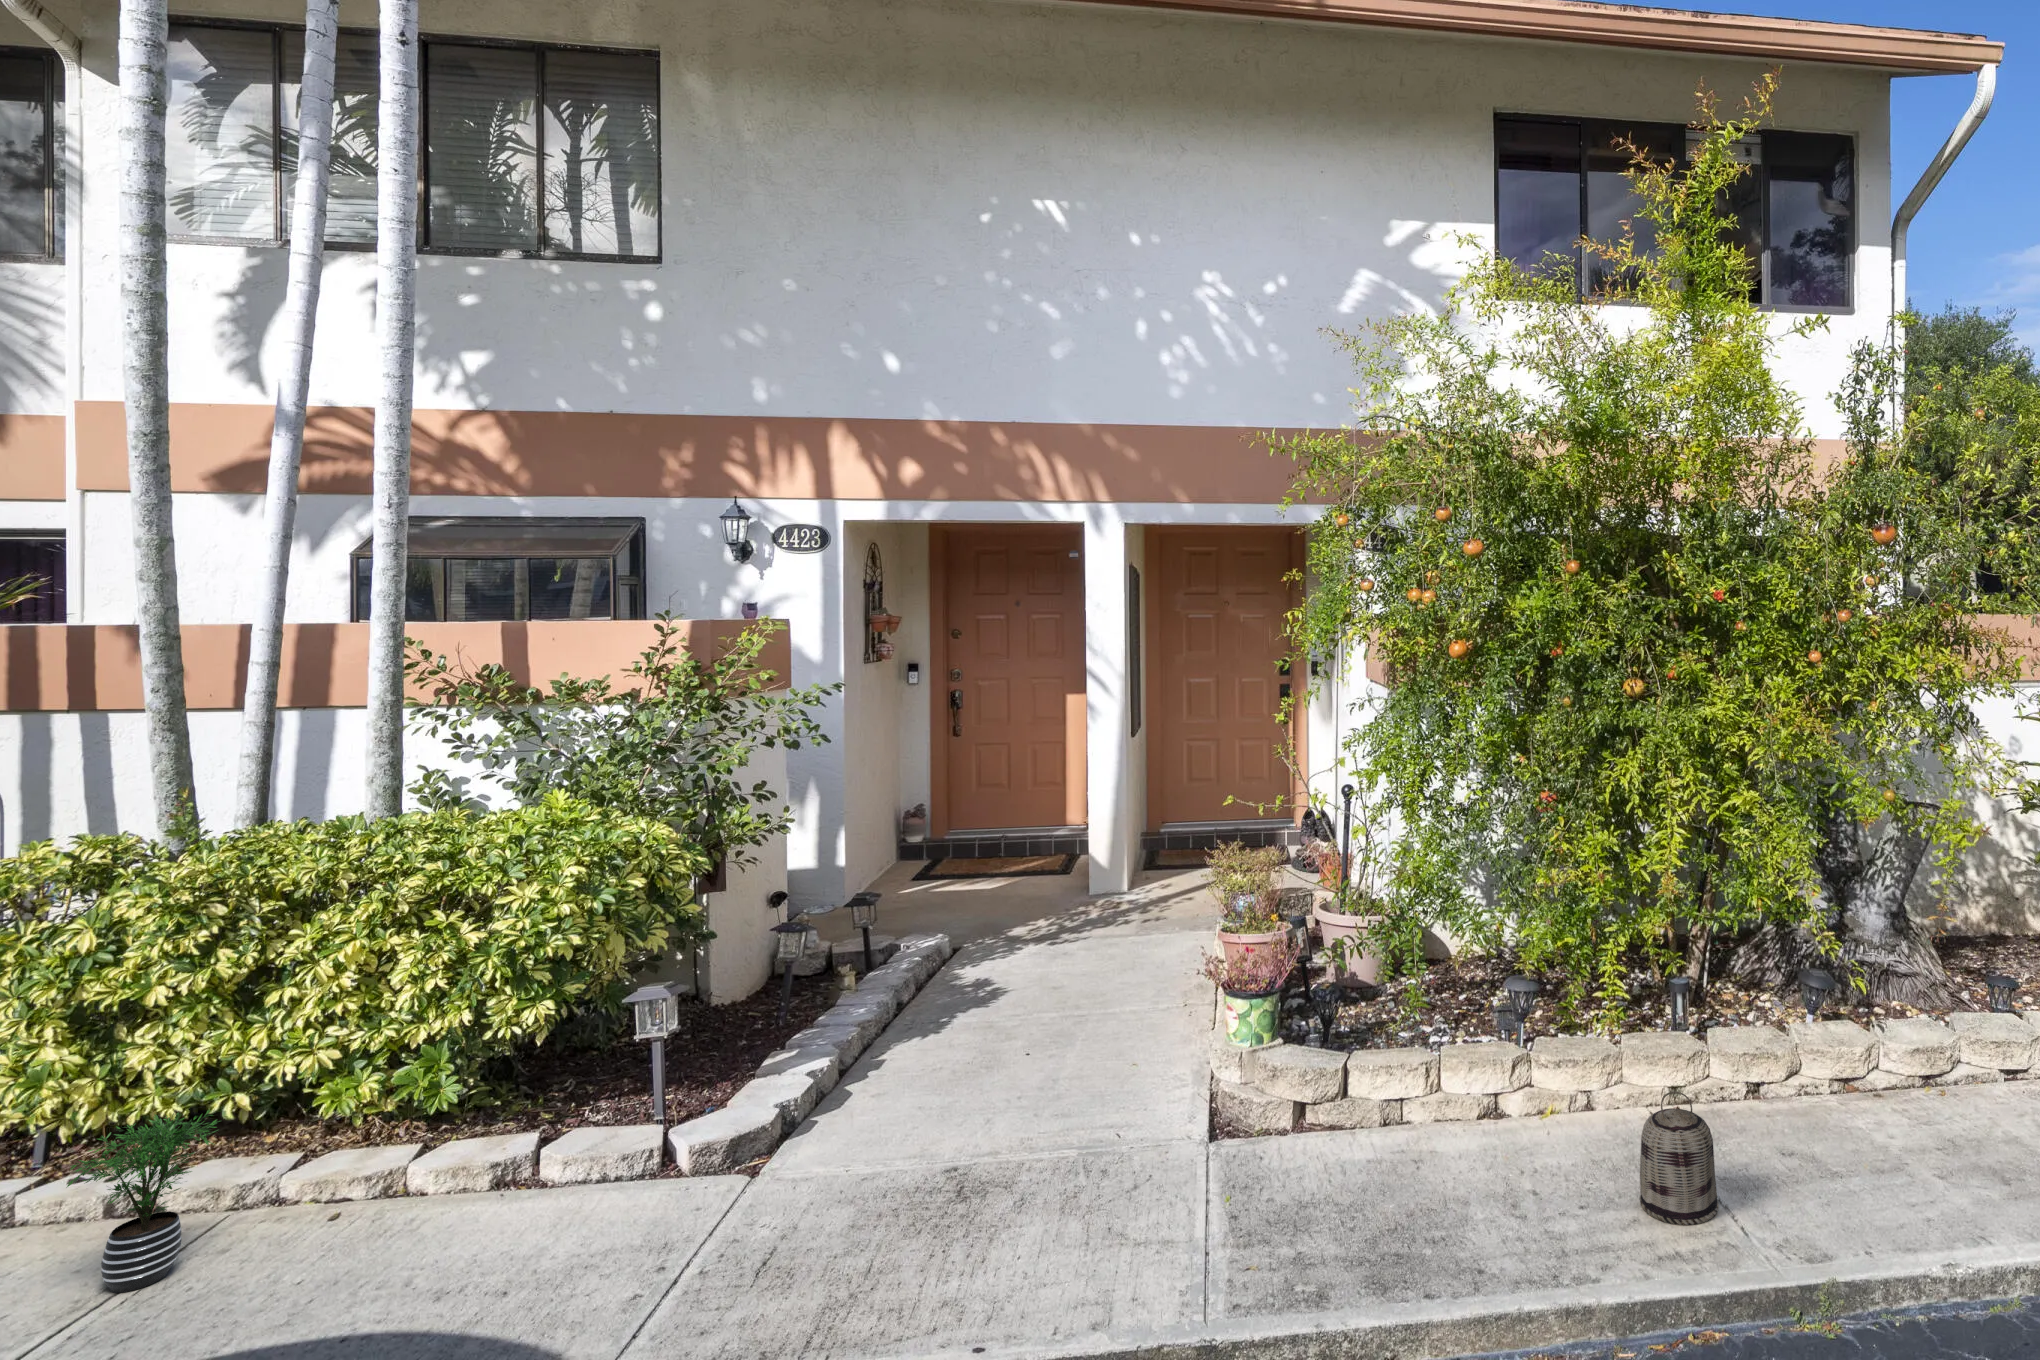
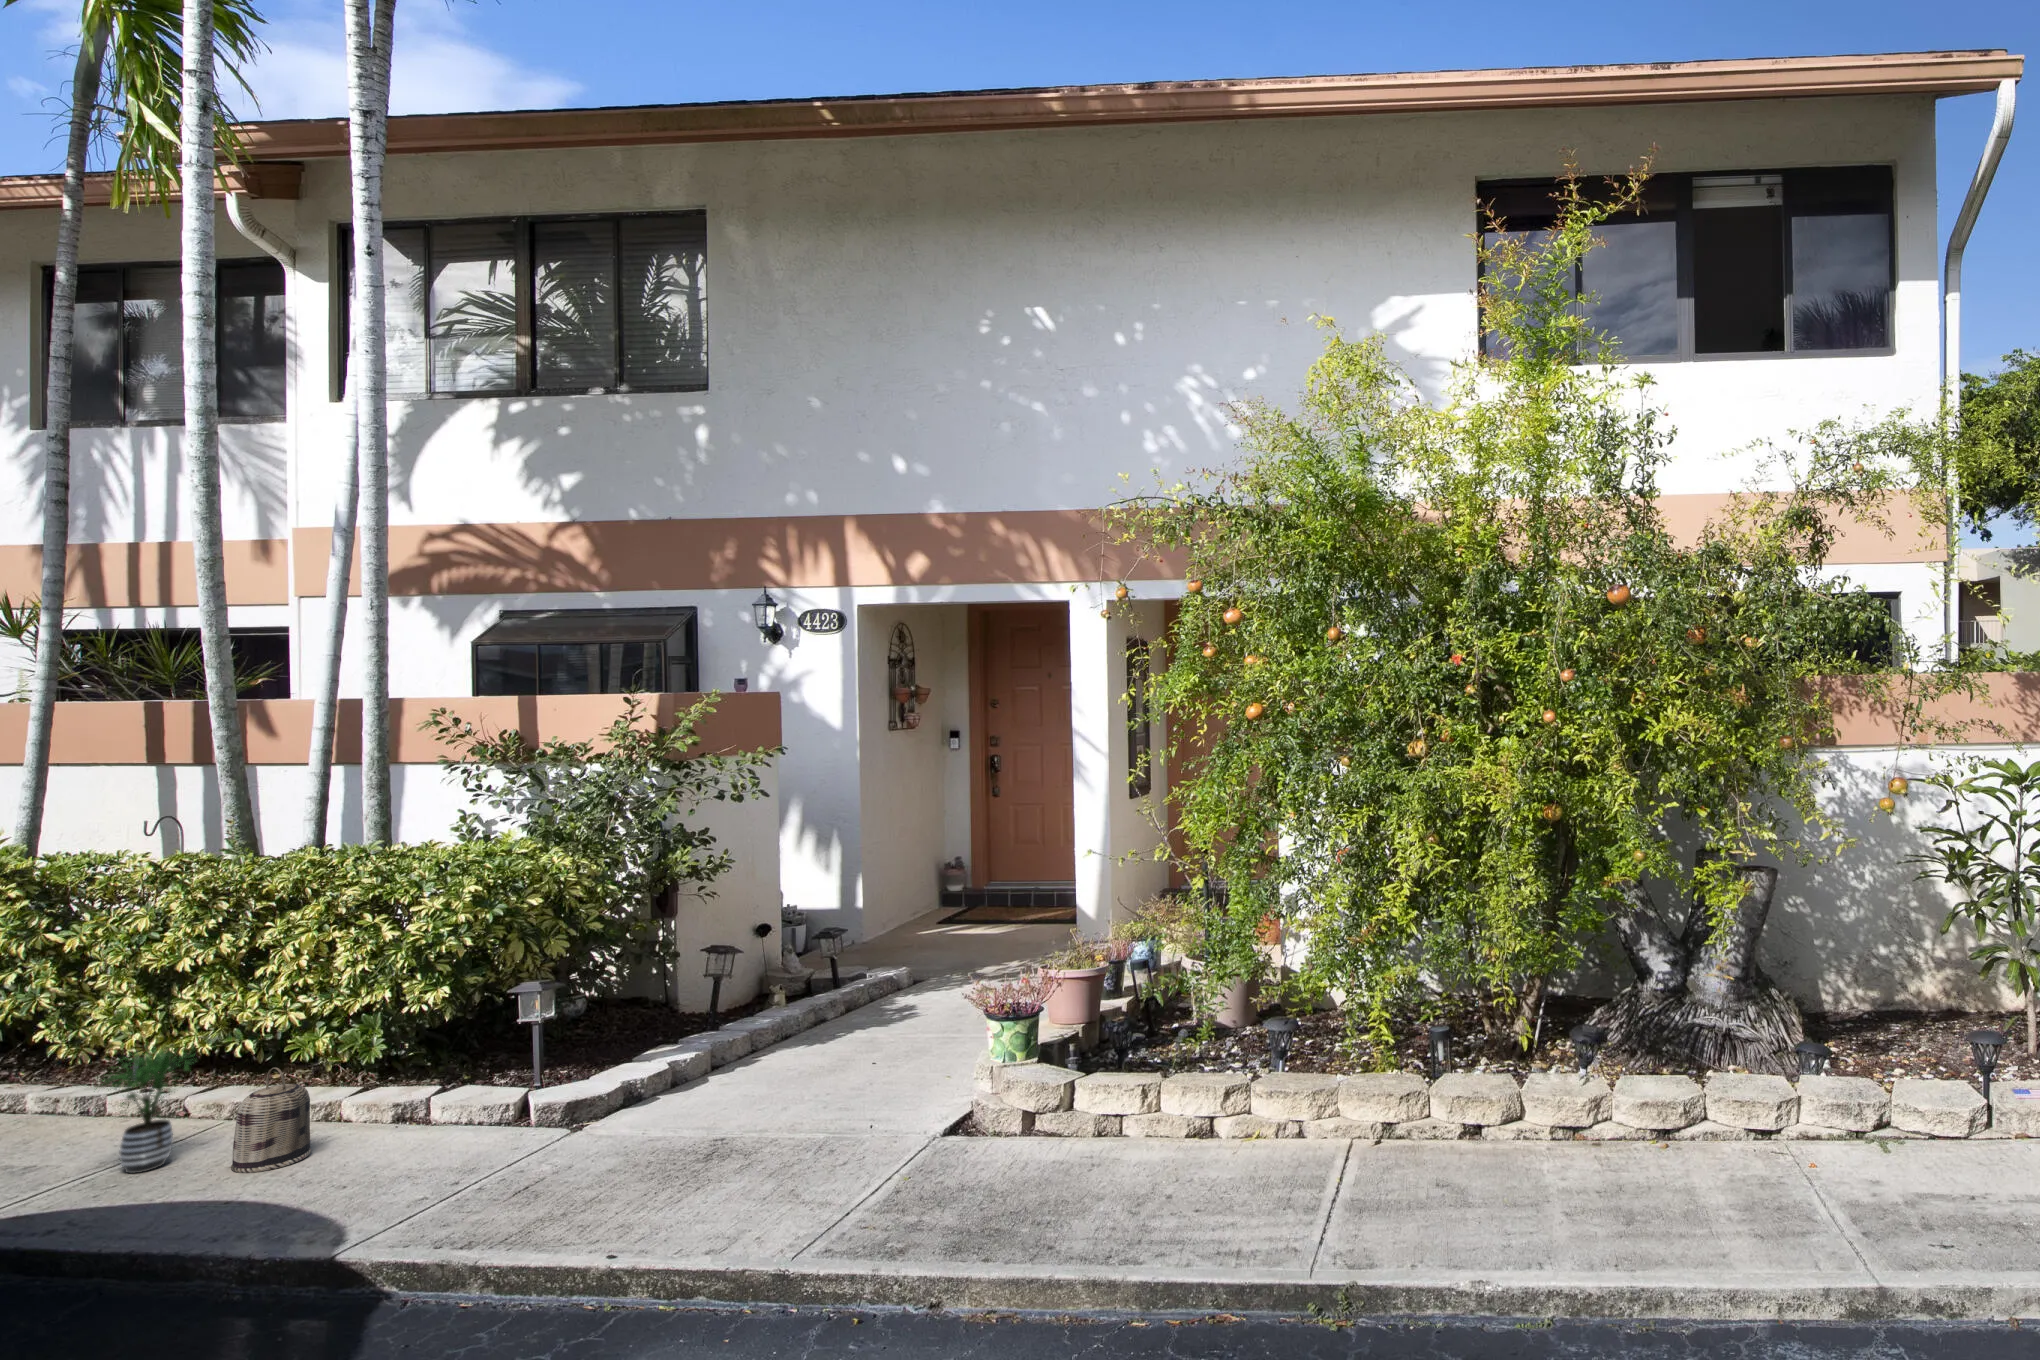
basket: present [1640,1091,1719,1225] -> present [231,1067,311,1173]

